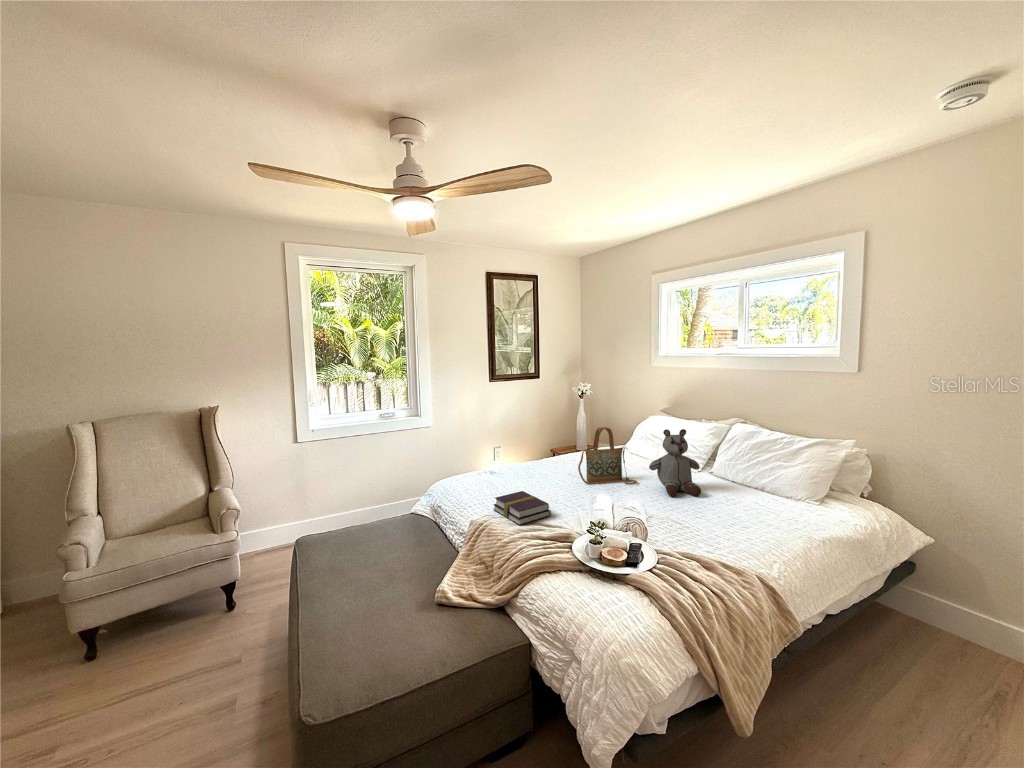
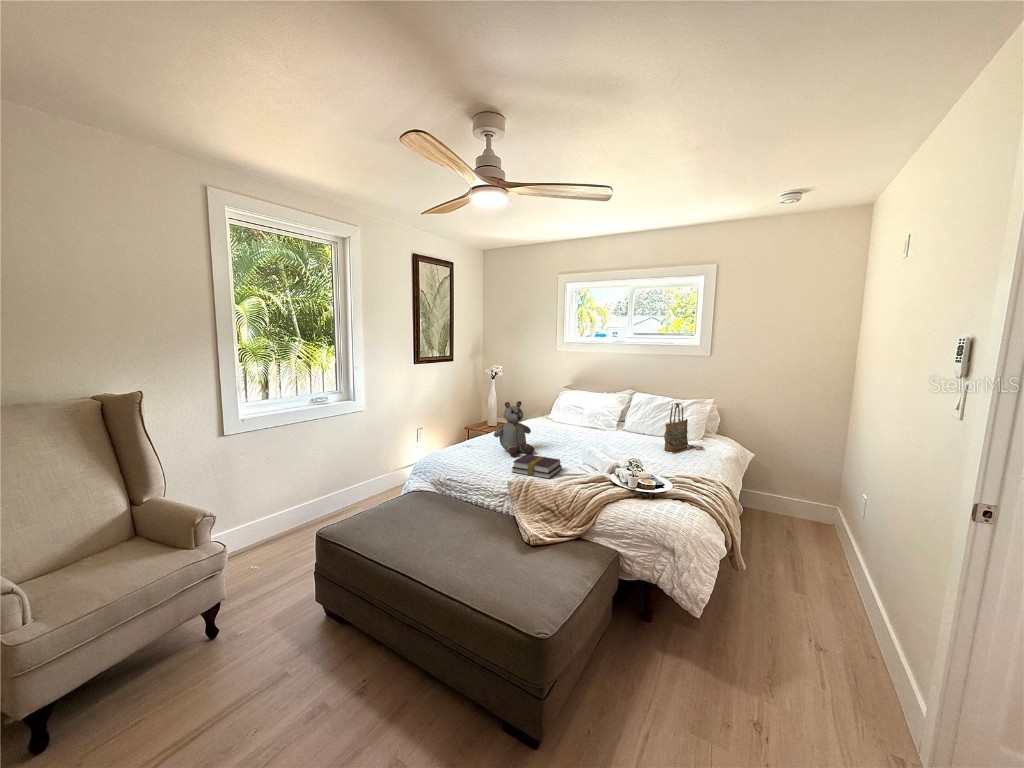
handbag: present [578,427,637,485] -> present [664,403,703,453]
stuffed bear: present [649,429,701,497] -> present [494,401,534,457]

